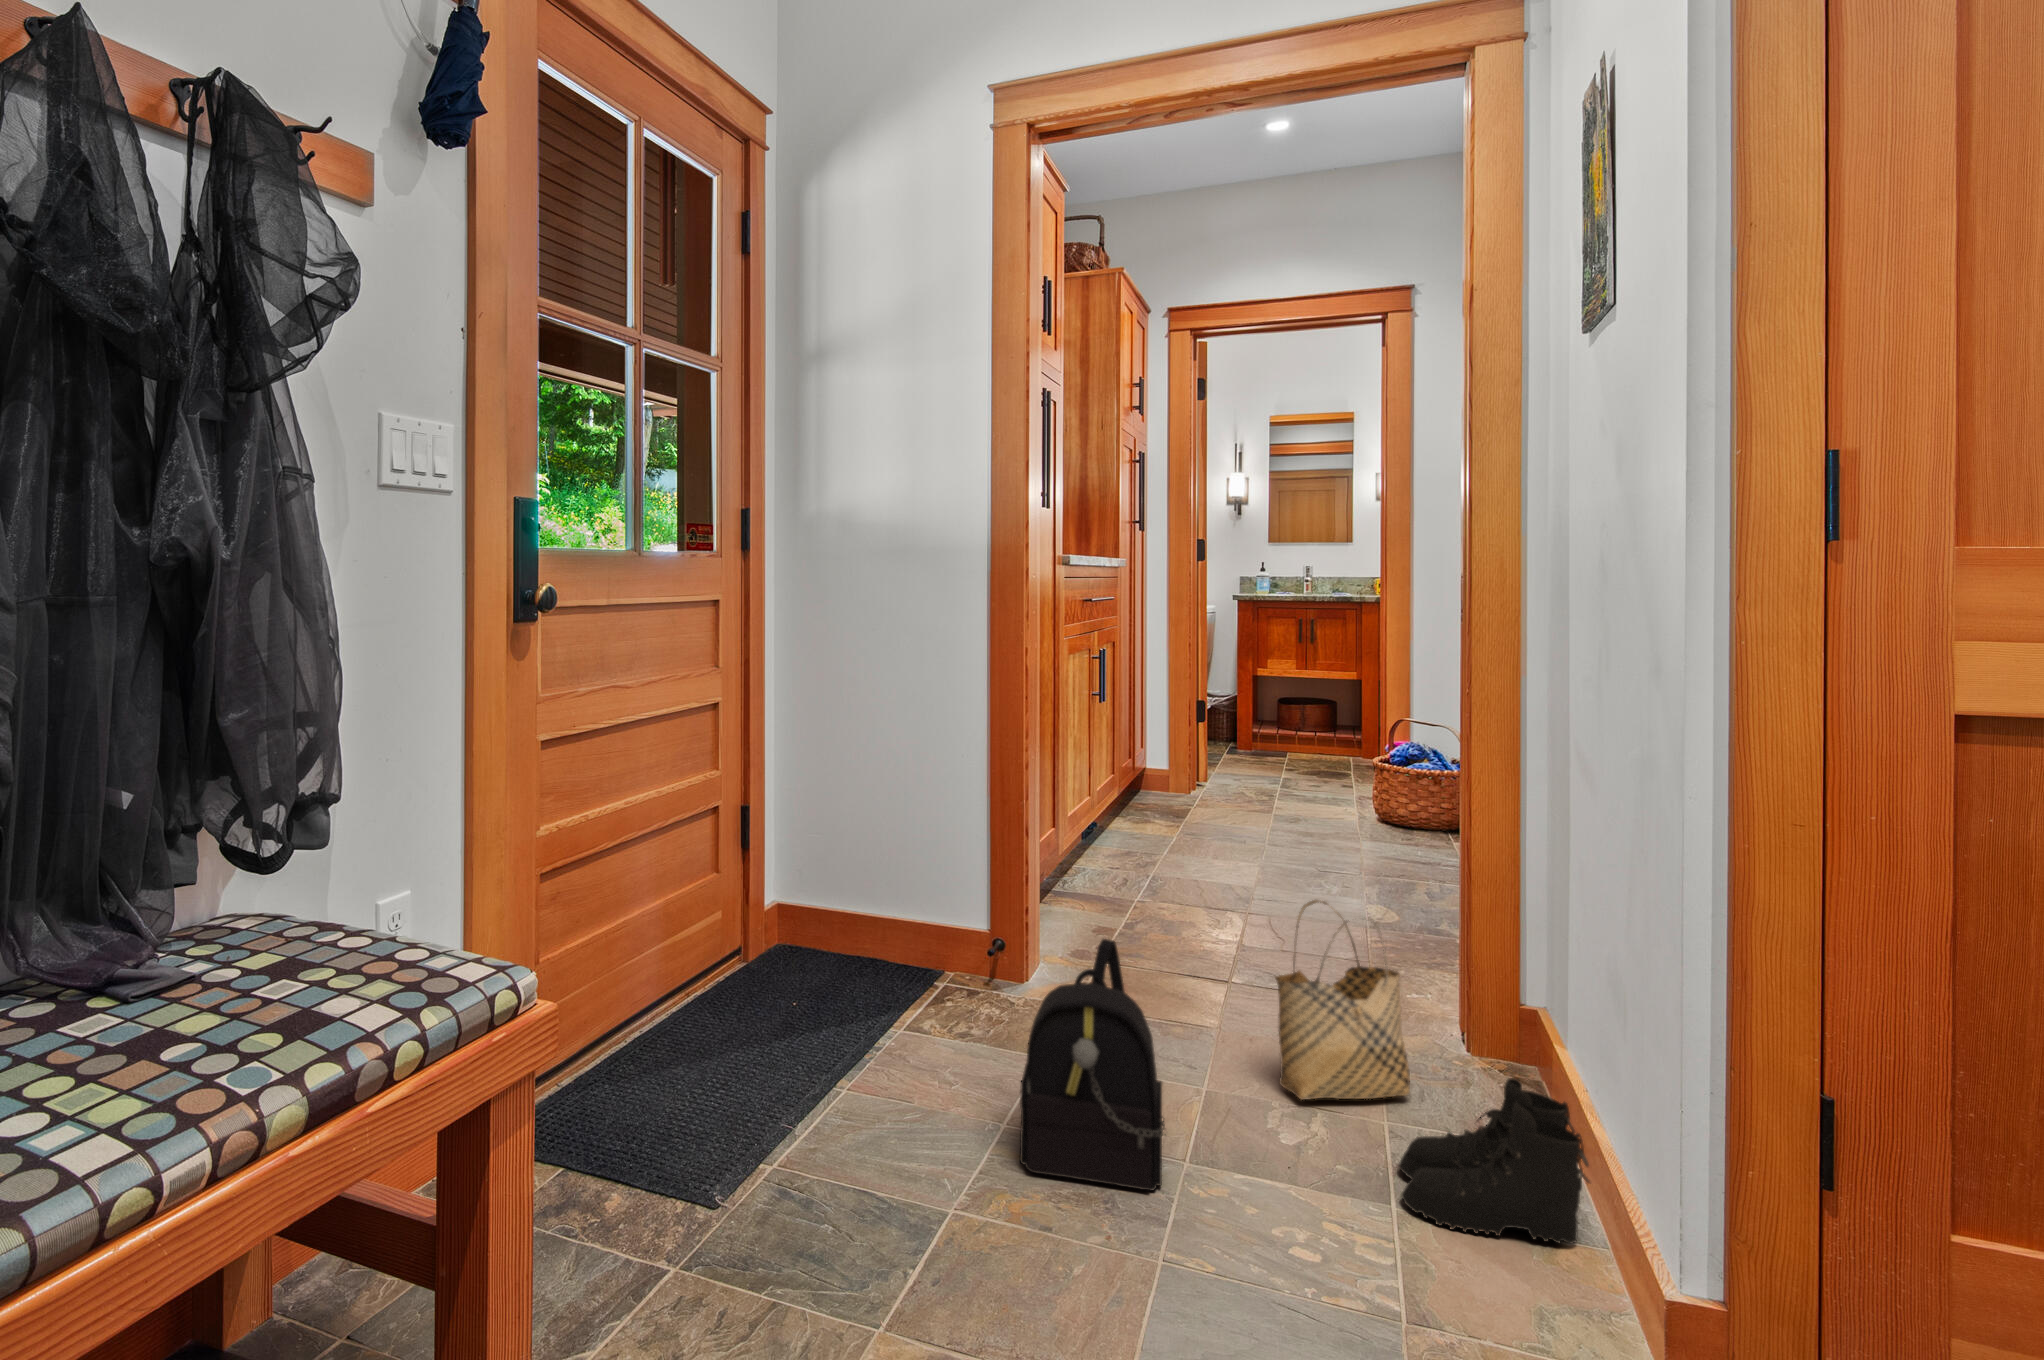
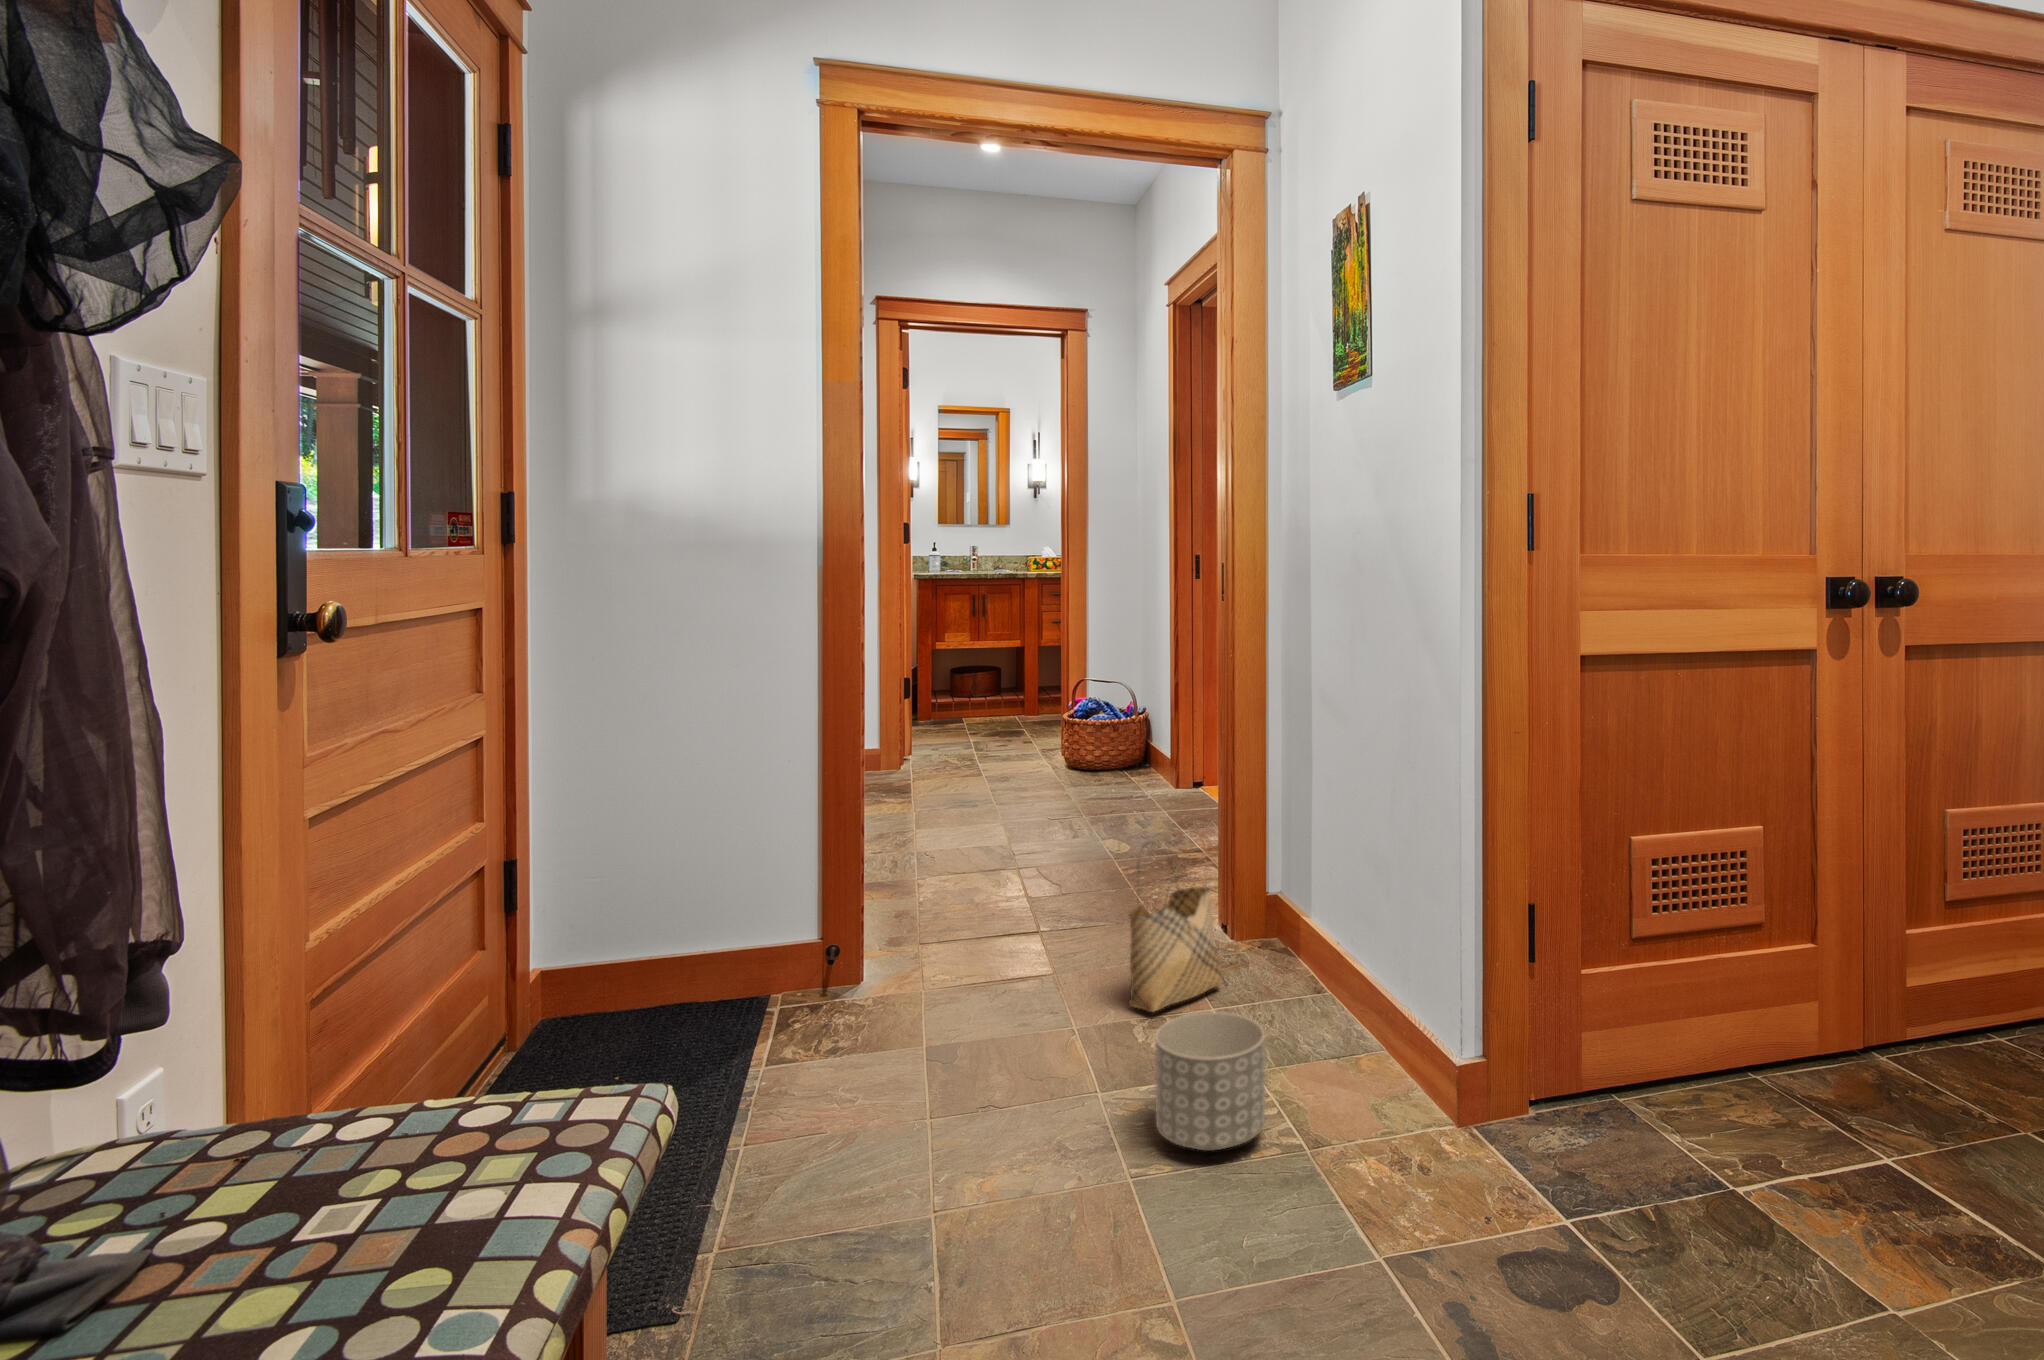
backpack: present [1020,939,1166,1191] -> none [959,912,1101,1151]
boots: present [1399,1078,1590,1244] -> none [1244,946,1379,1073]
planter: none [1214,1101,1355,1275] -> present [1155,1012,1265,1151]

